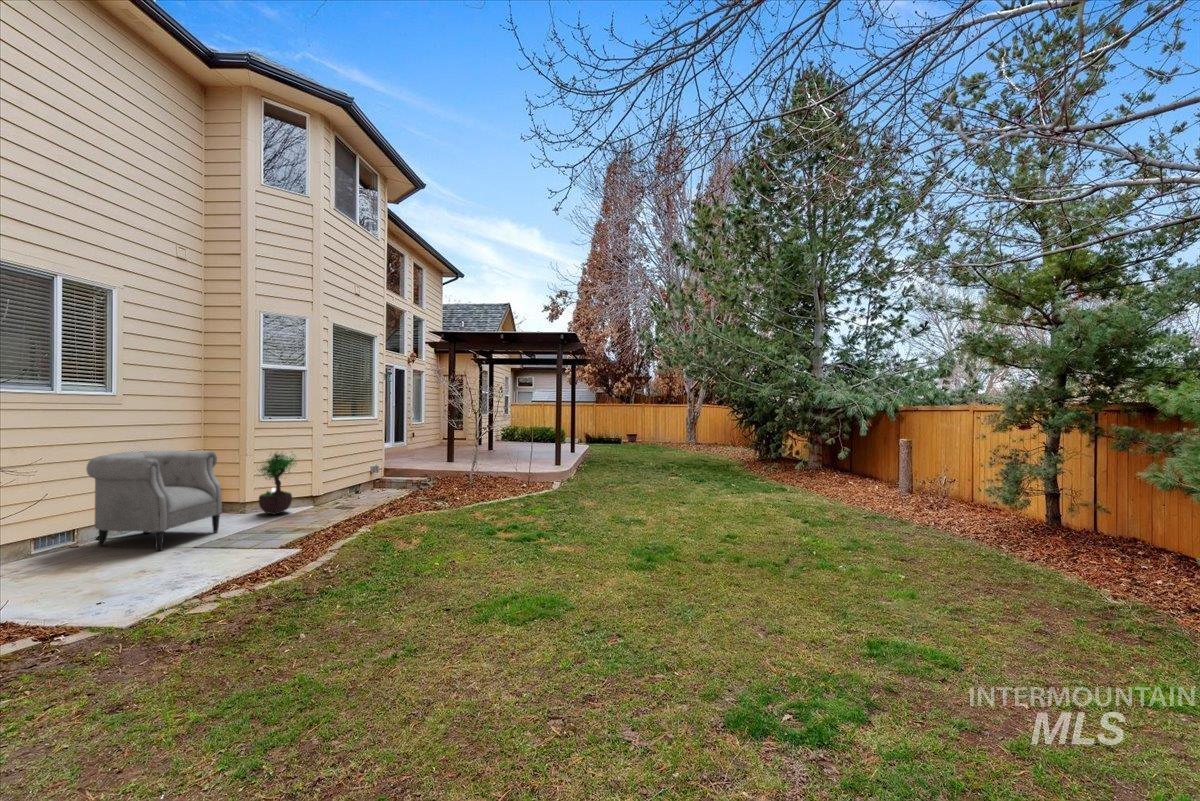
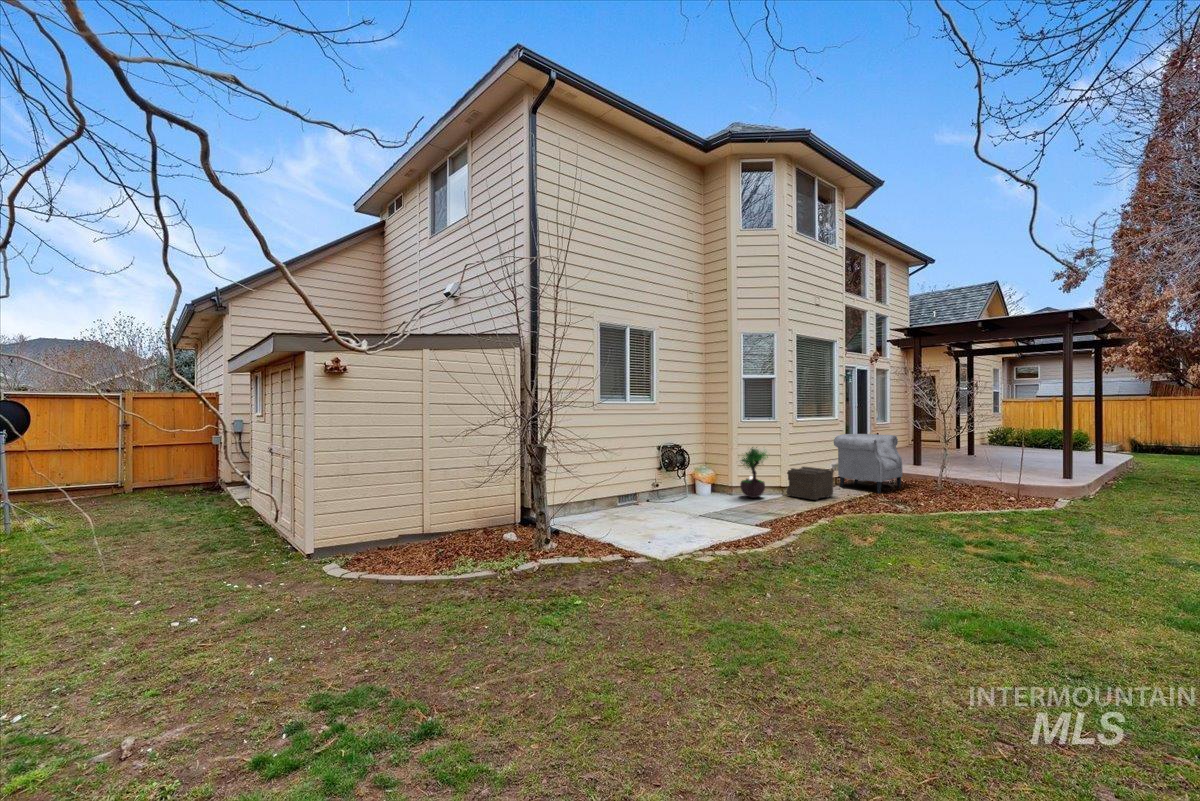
chair: present [86,450,222,551] -> present [834,434,903,494]
wooden crate: none [319,471,373,508] -> present [786,467,833,500]

